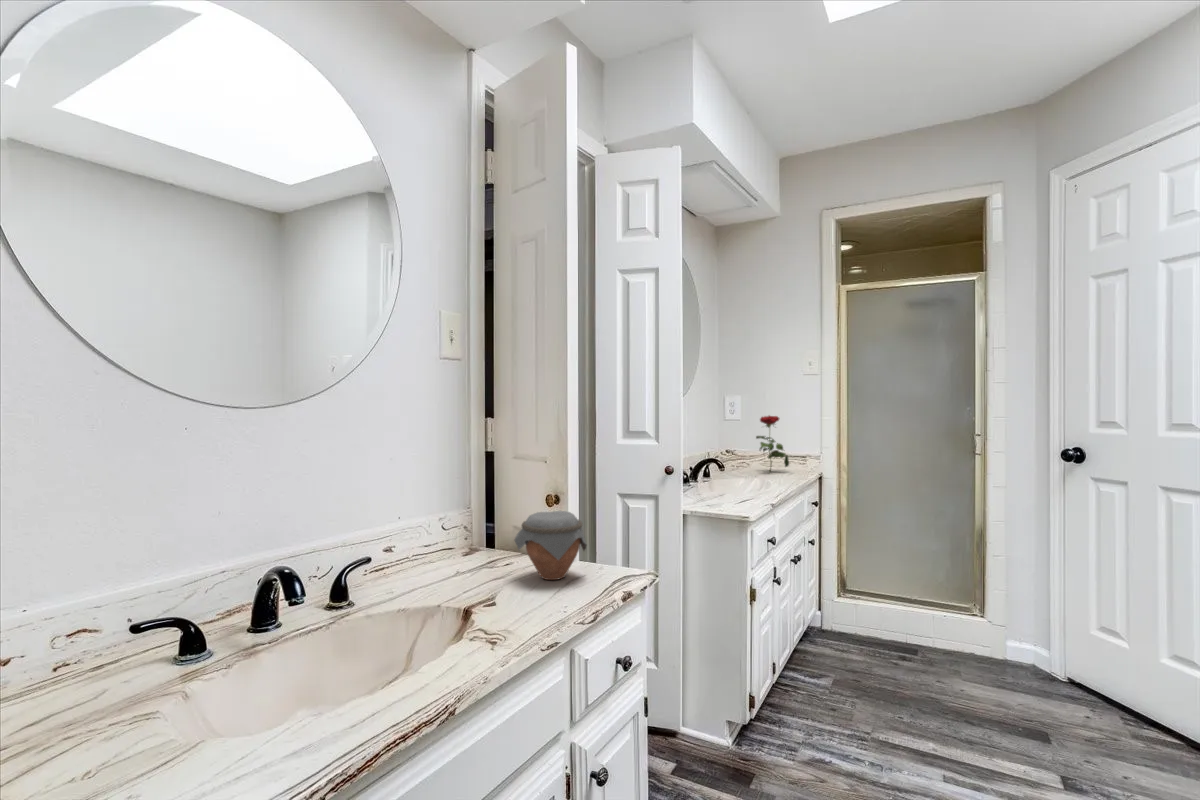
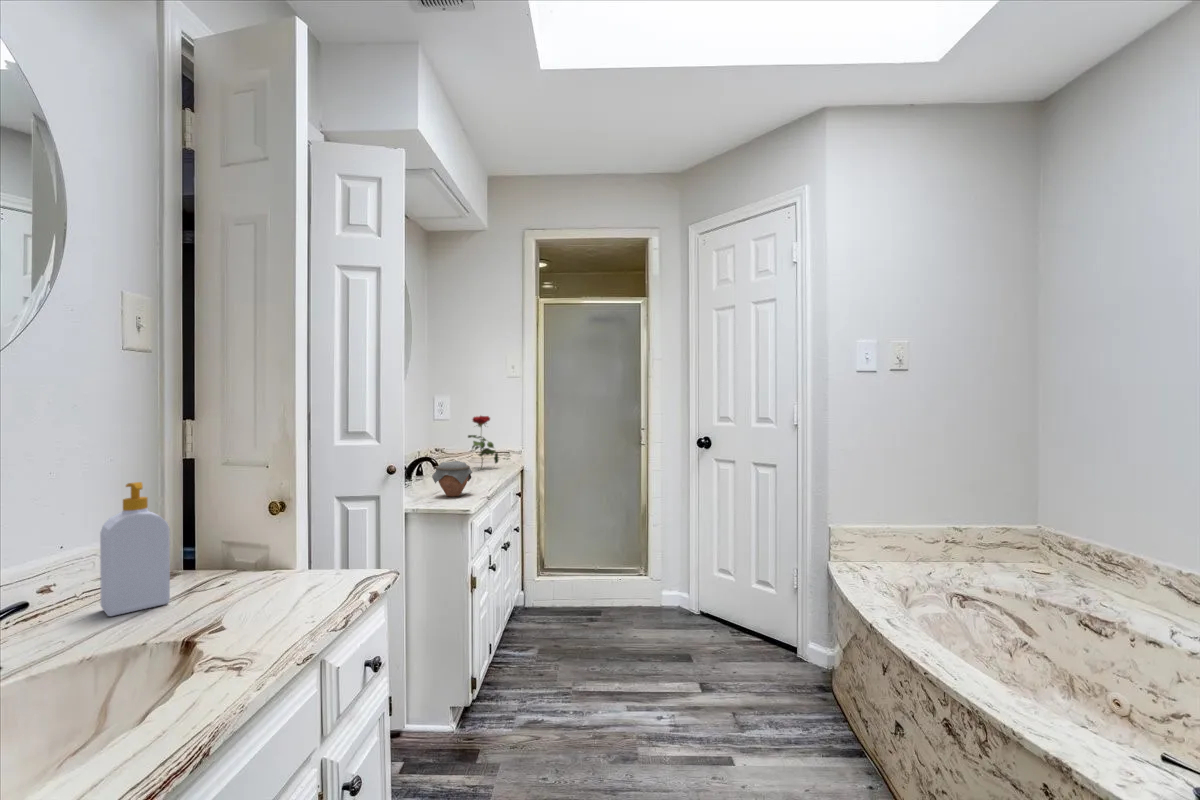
soap bottle: none [428,469,471,576] -> present [100,482,170,616]
jar: present [514,511,586,580] -> present [432,461,472,497]

